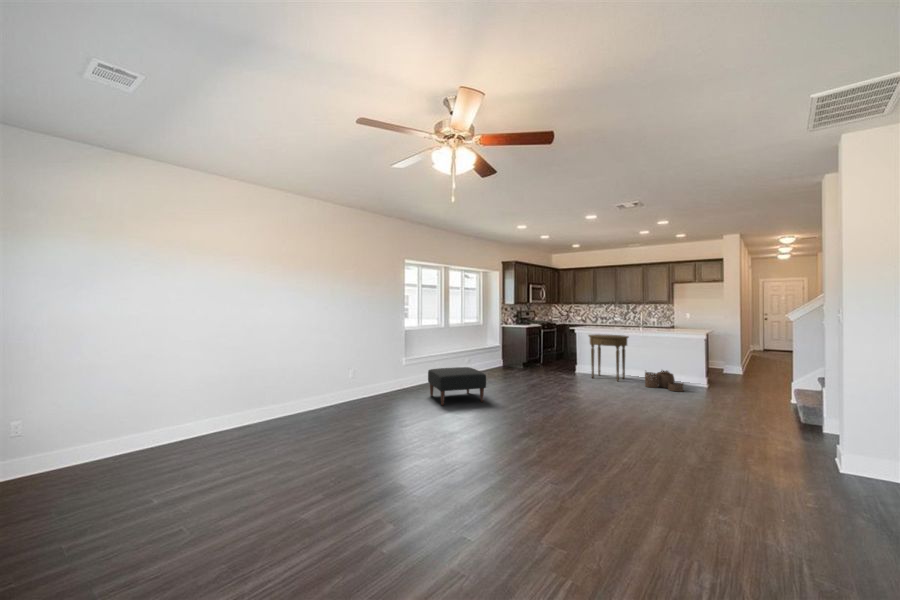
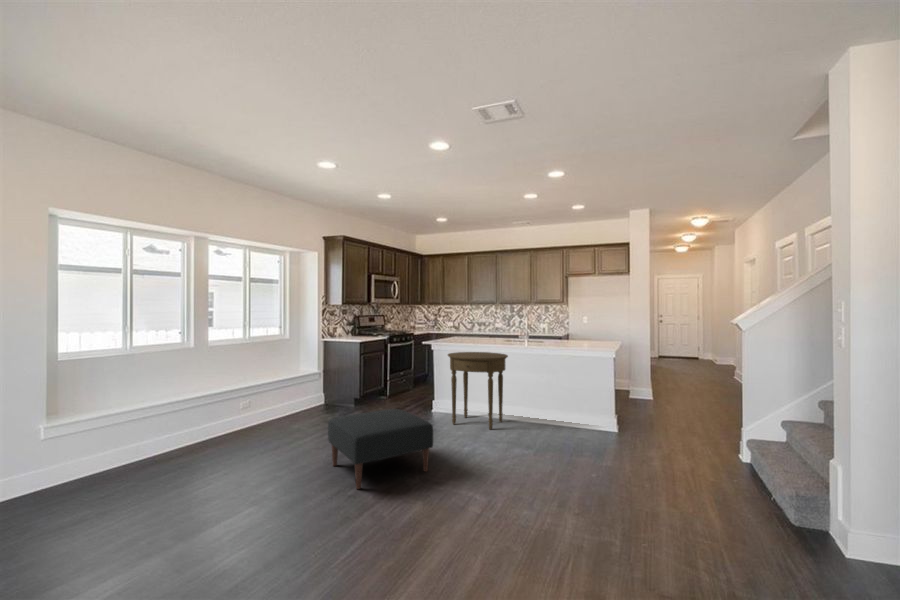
ottoman: present [428,367,486,405] -> present [328,409,433,489]
woven basket: present [645,370,683,392] -> none [530,406,587,448]

